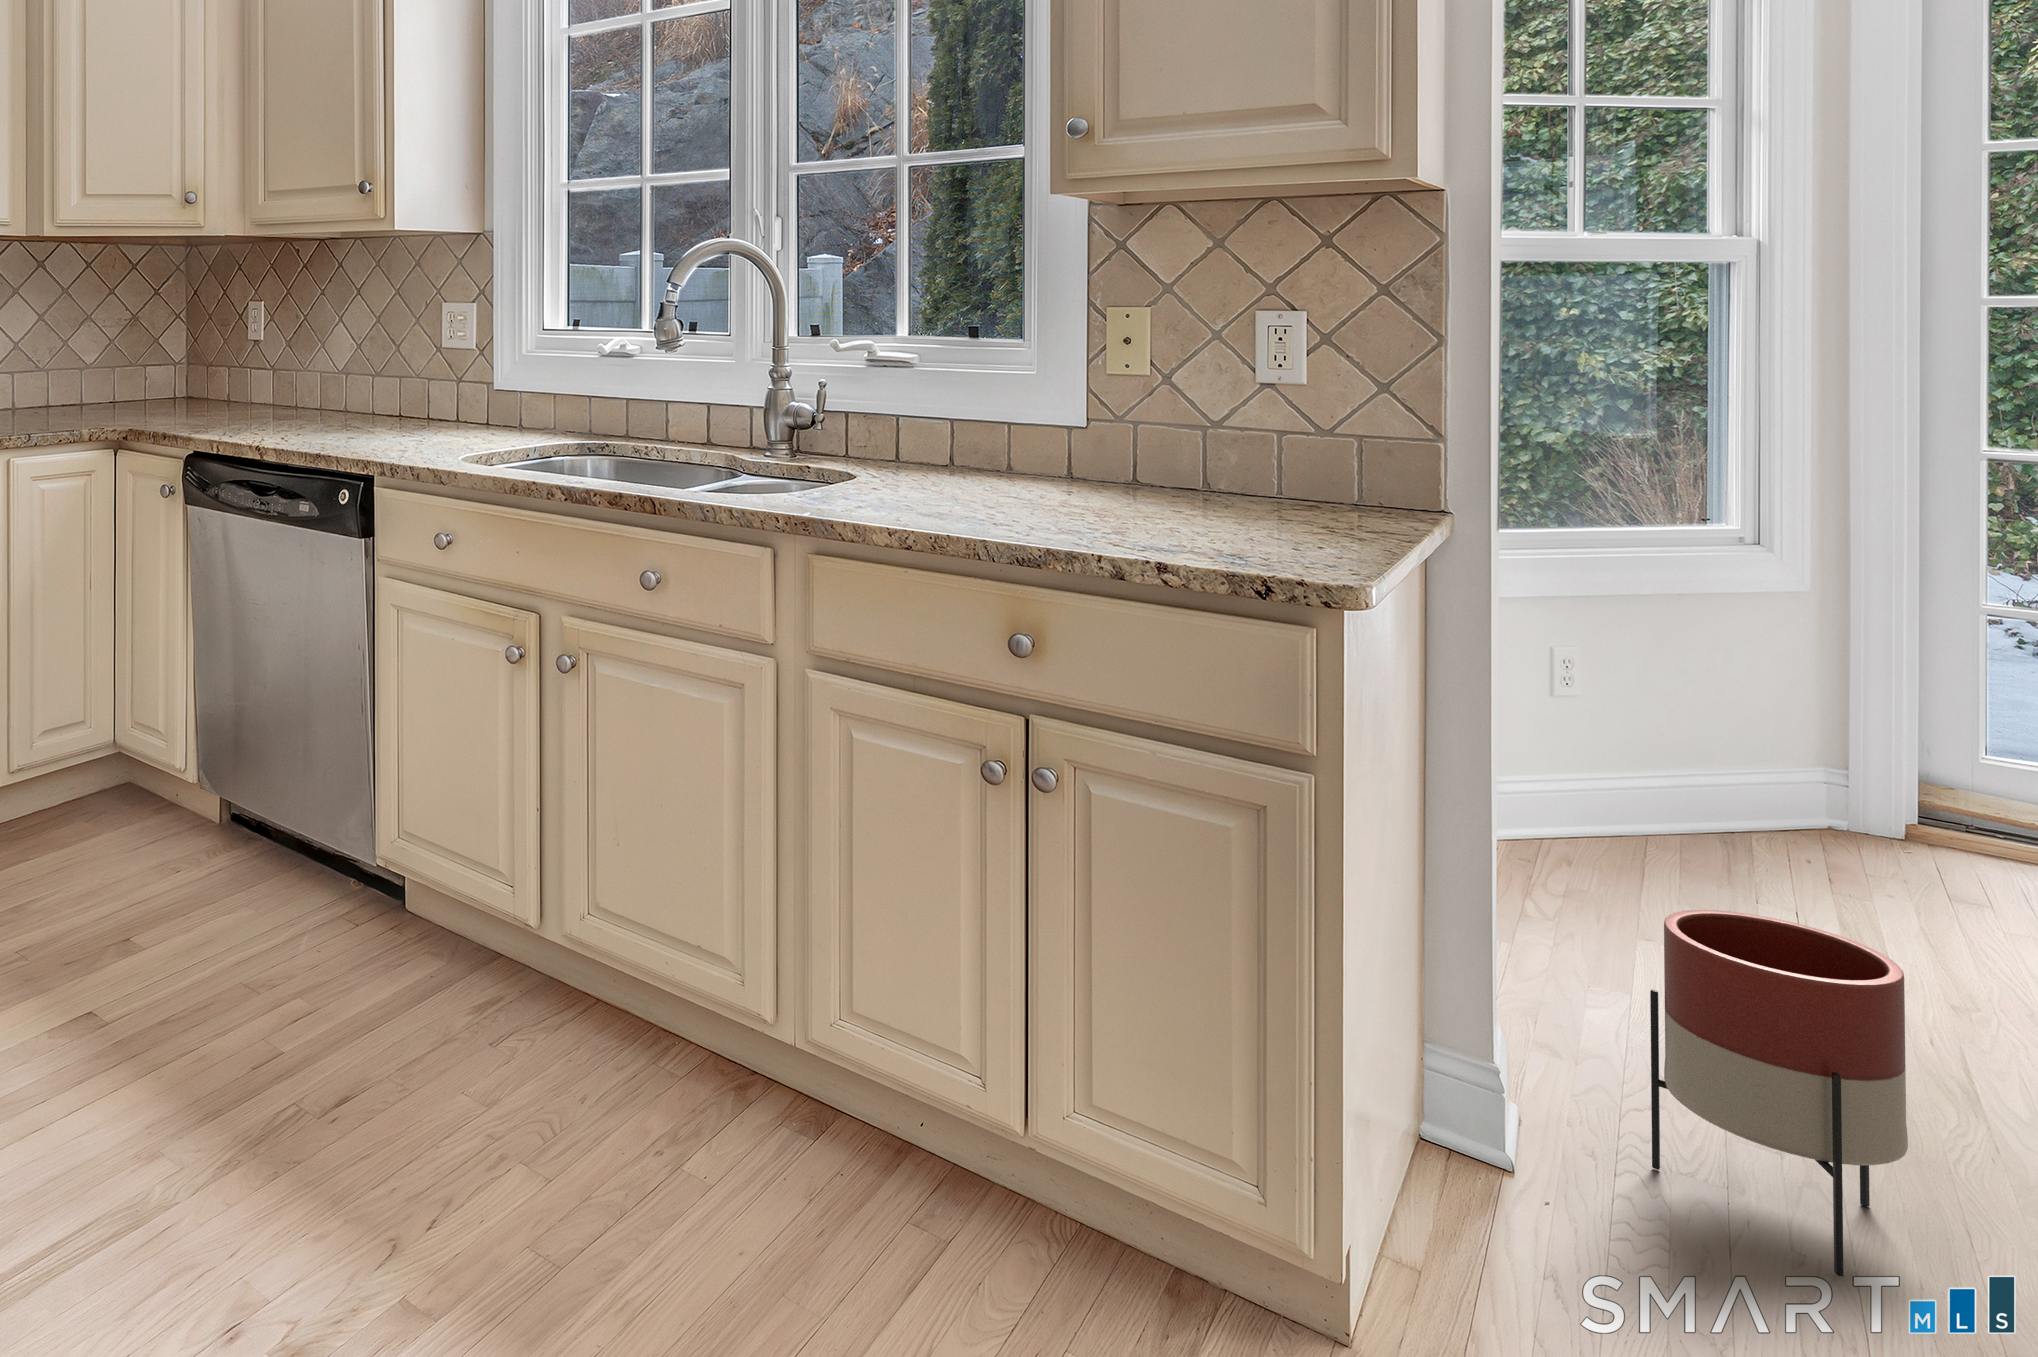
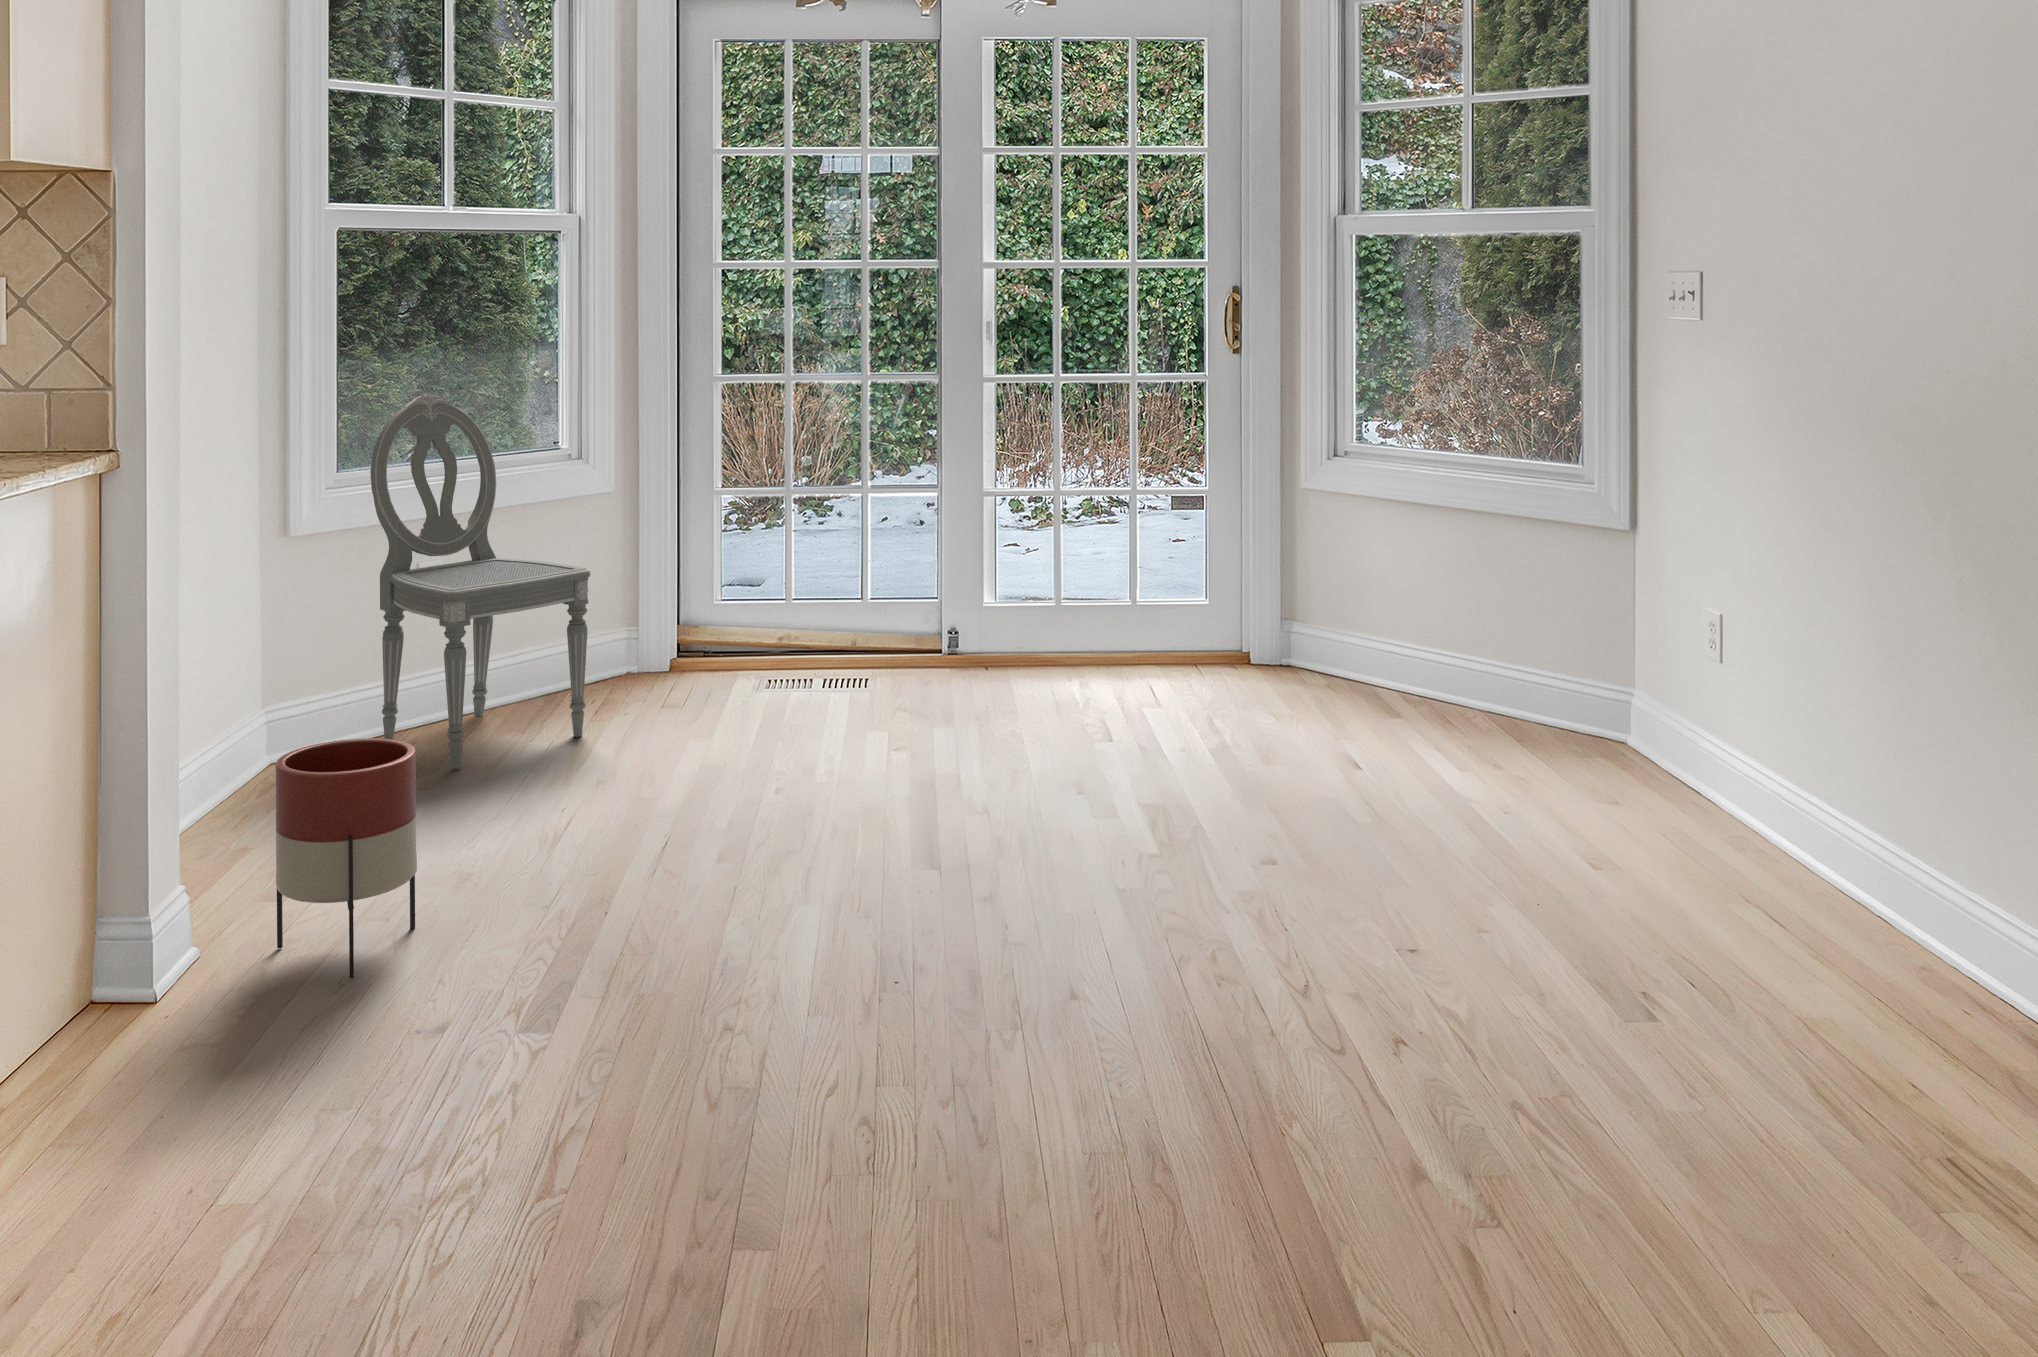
dining chair: none [1511,454,1858,925] -> present [370,393,590,768]

